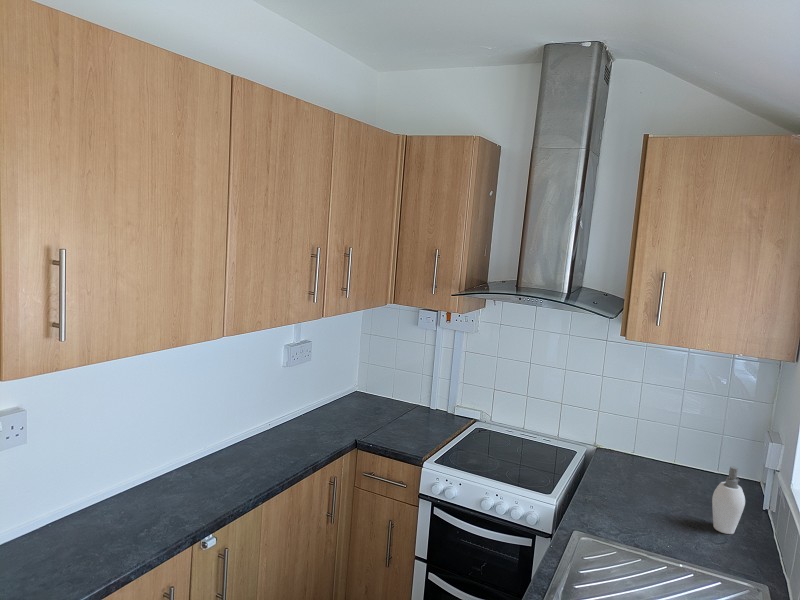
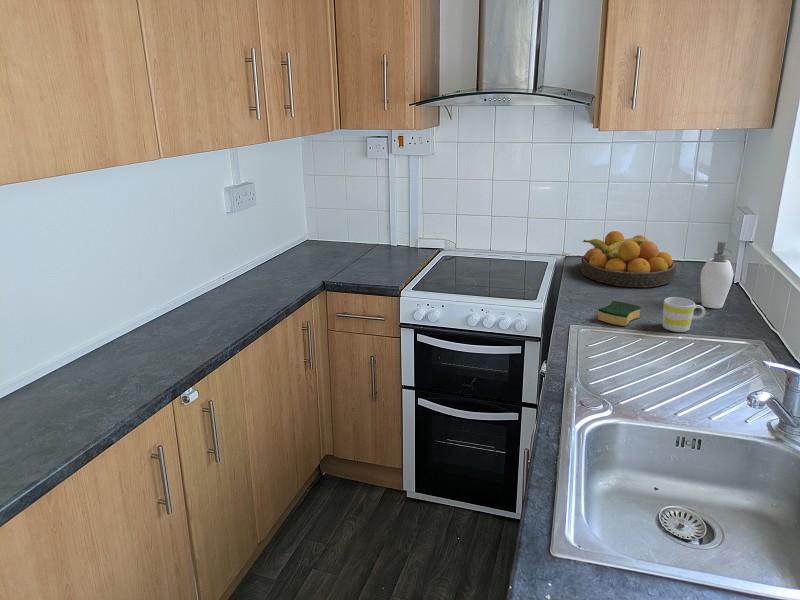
fruit bowl: none [604,432,699,497] -> present [581,231,676,287]
sponge: none [601,509,644,539] -> present [598,301,641,326]
mug: none [663,518,705,556] -> present [663,297,705,332]

